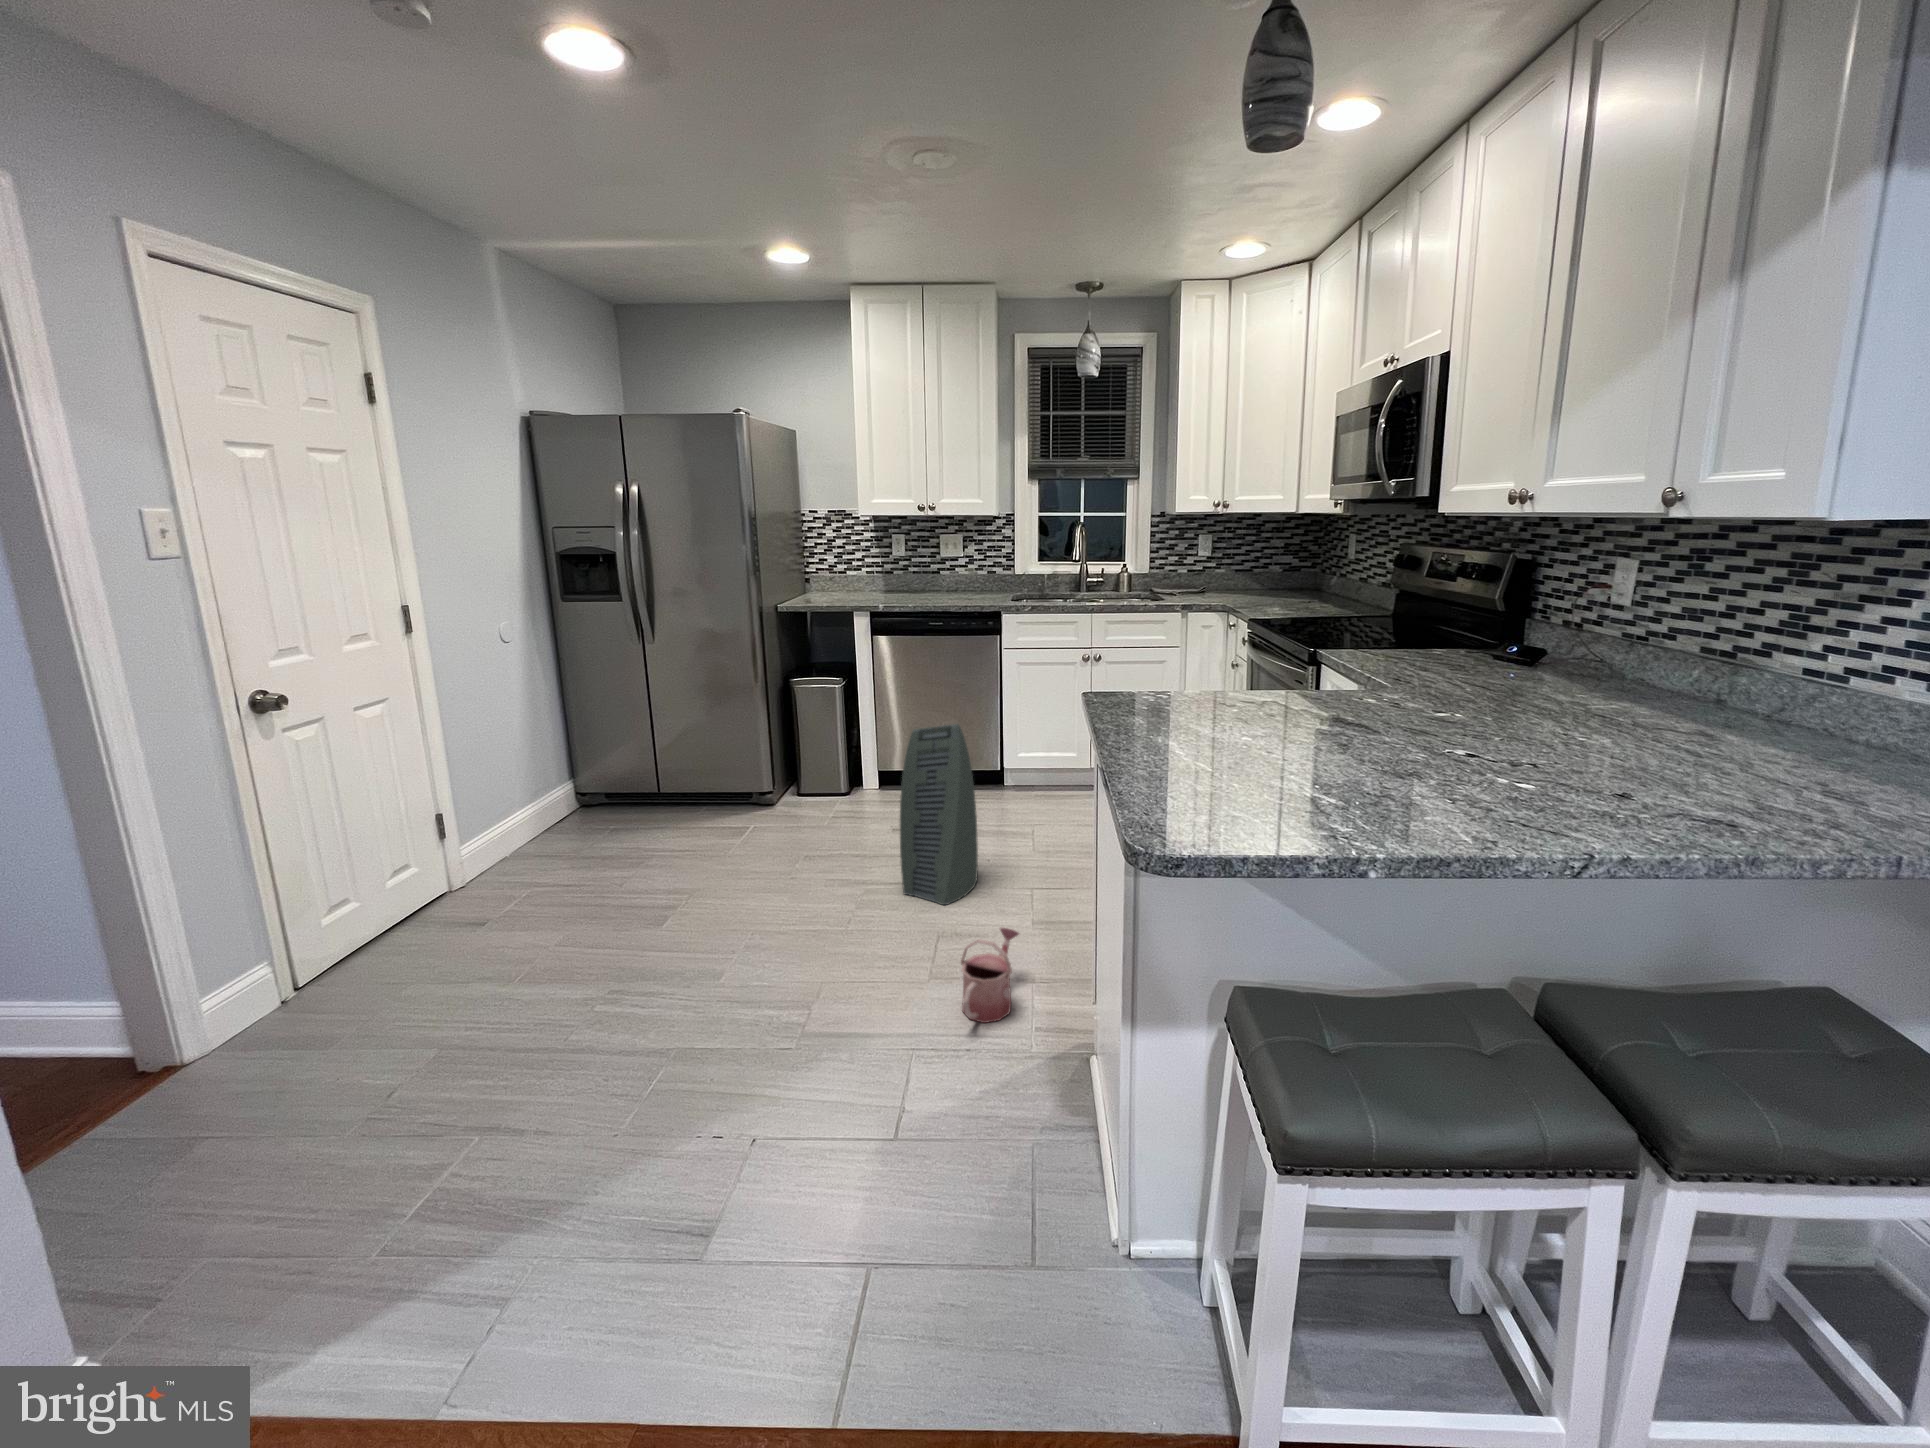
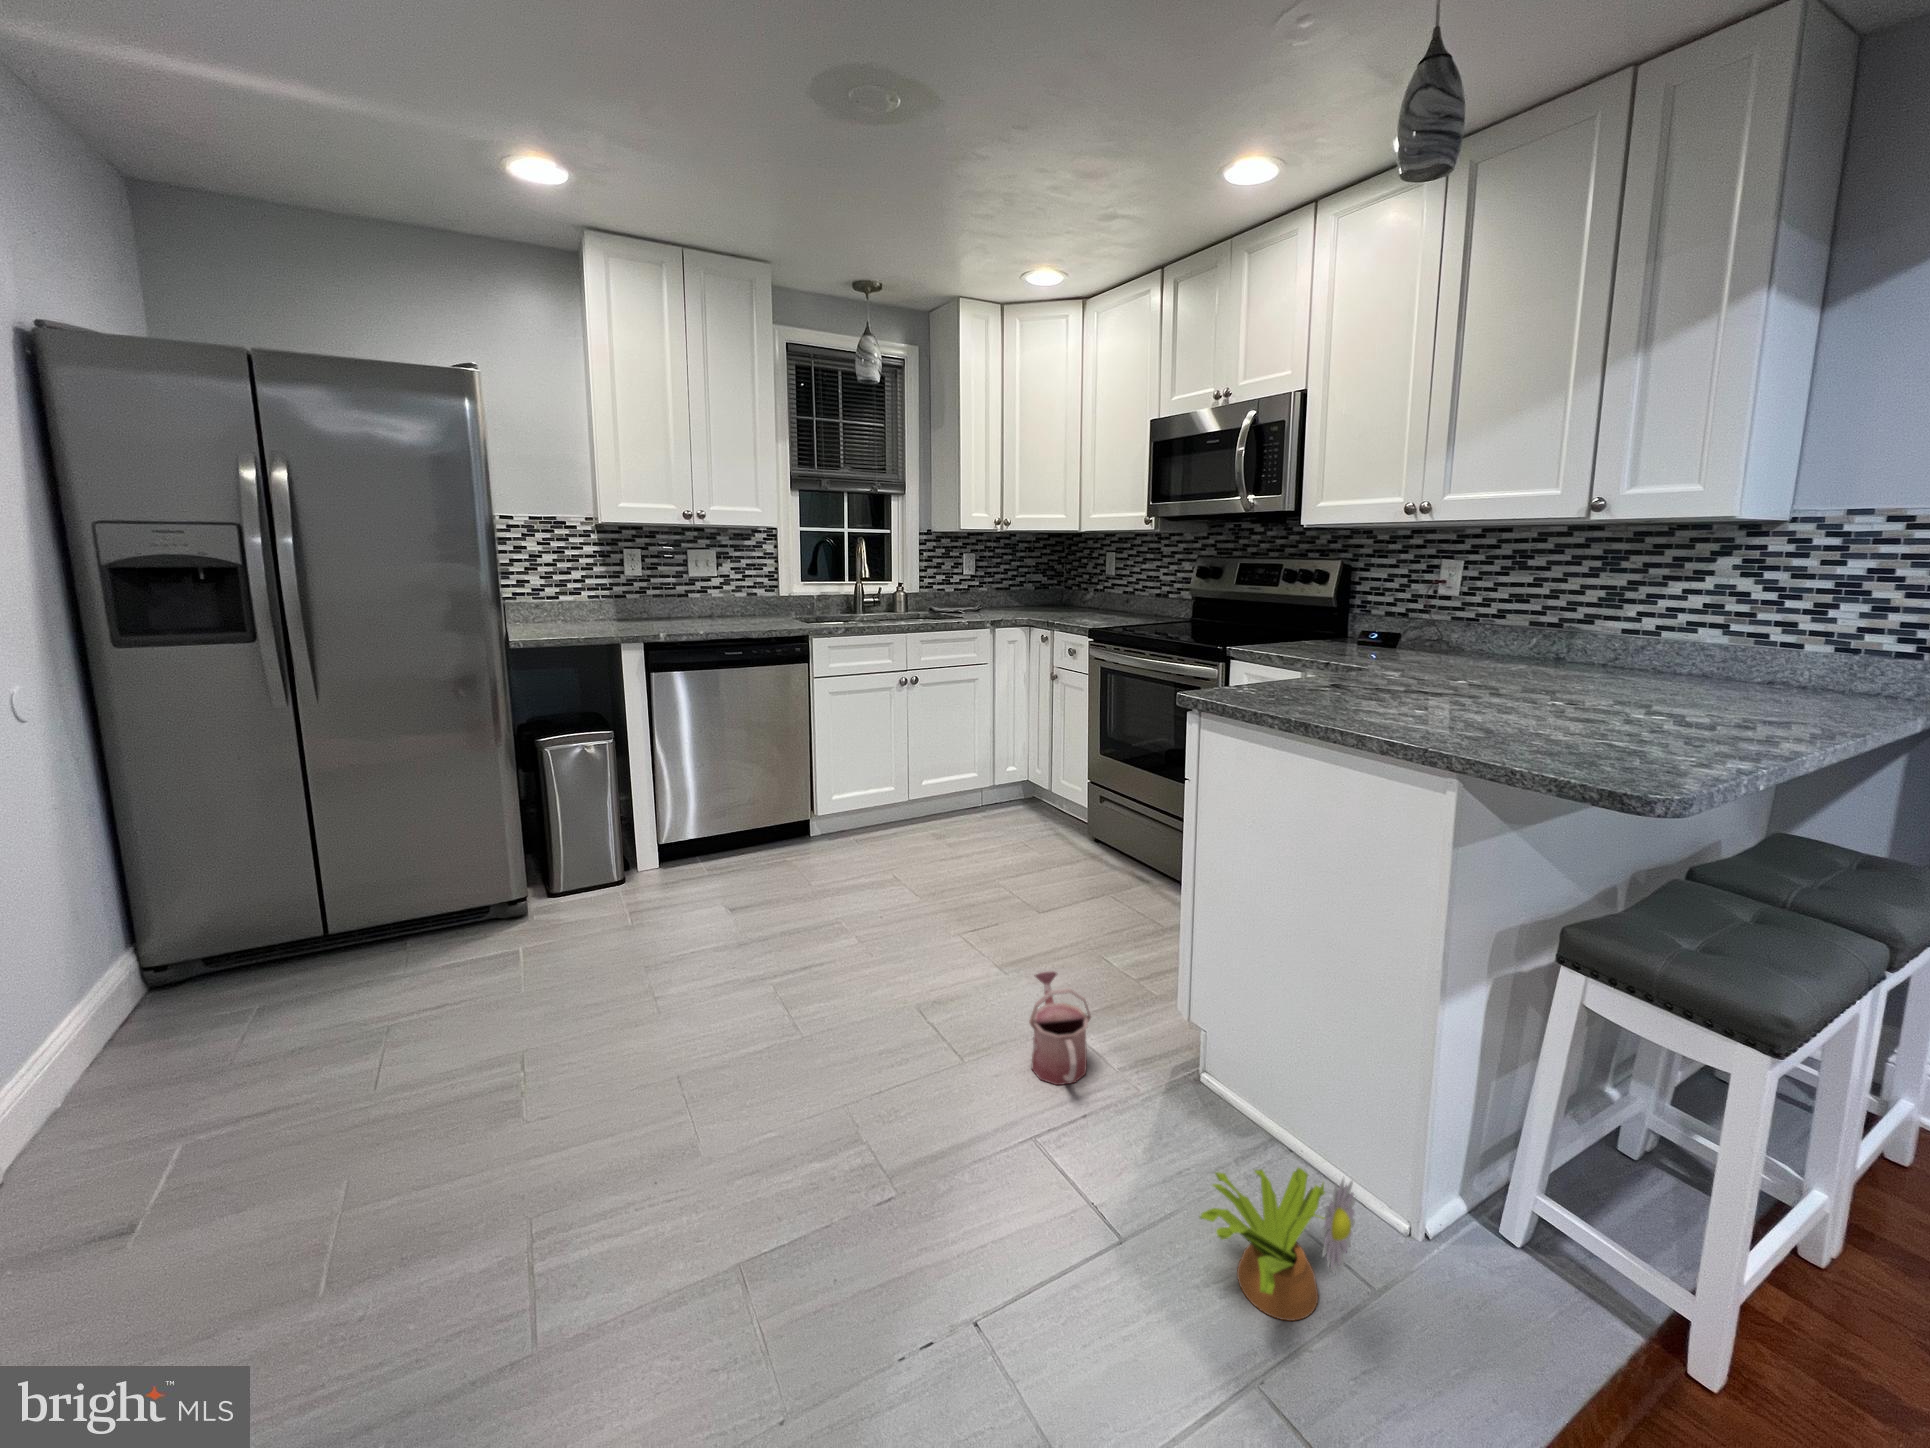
air purifier: present [900,724,978,905] -> none [824,758,906,975]
decorative plant: none [904,1105,1036,1239] -> present [1200,1168,1356,1321]

